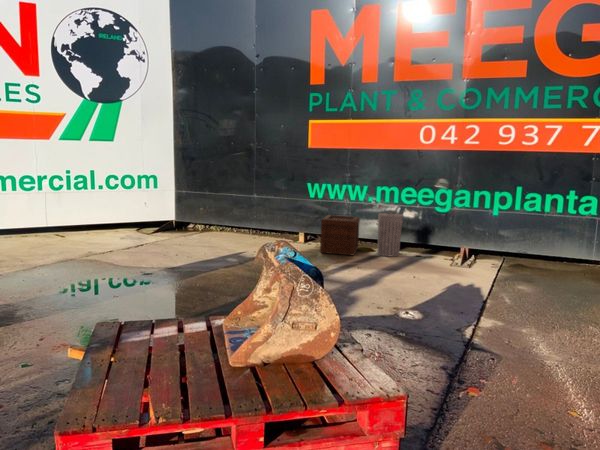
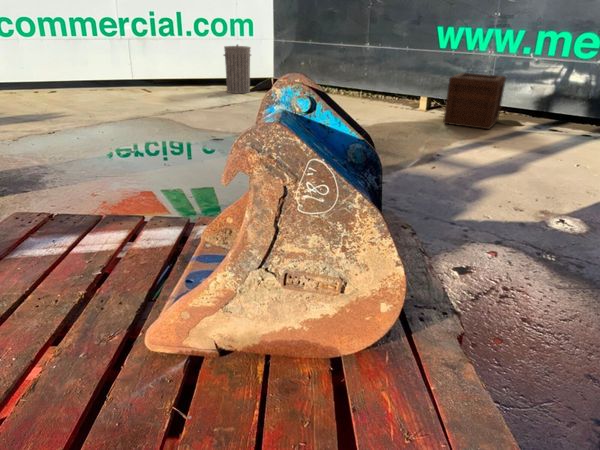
trash can: present [377,213,403,256] -> present [224,45,251,93]

